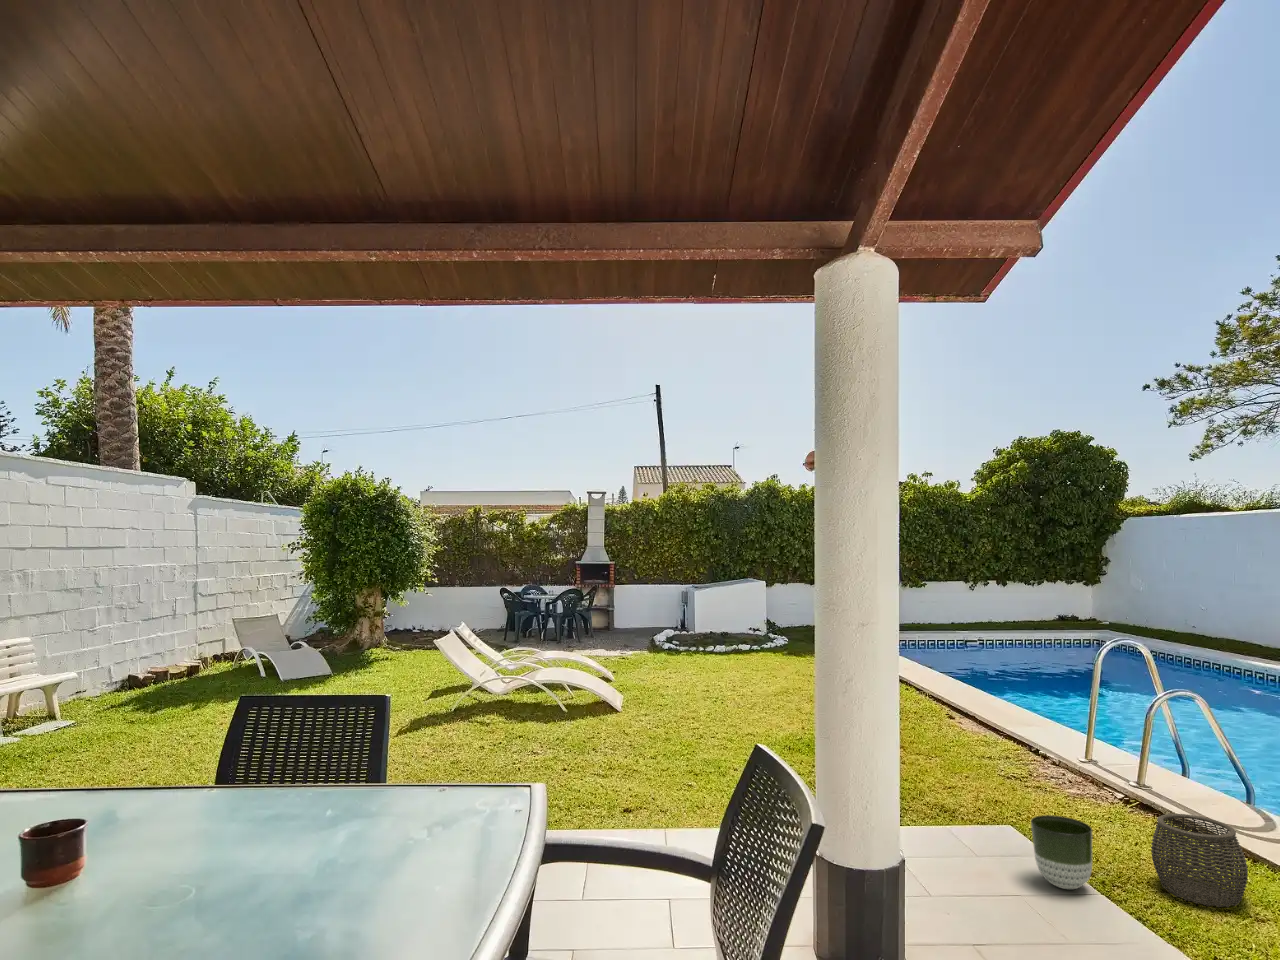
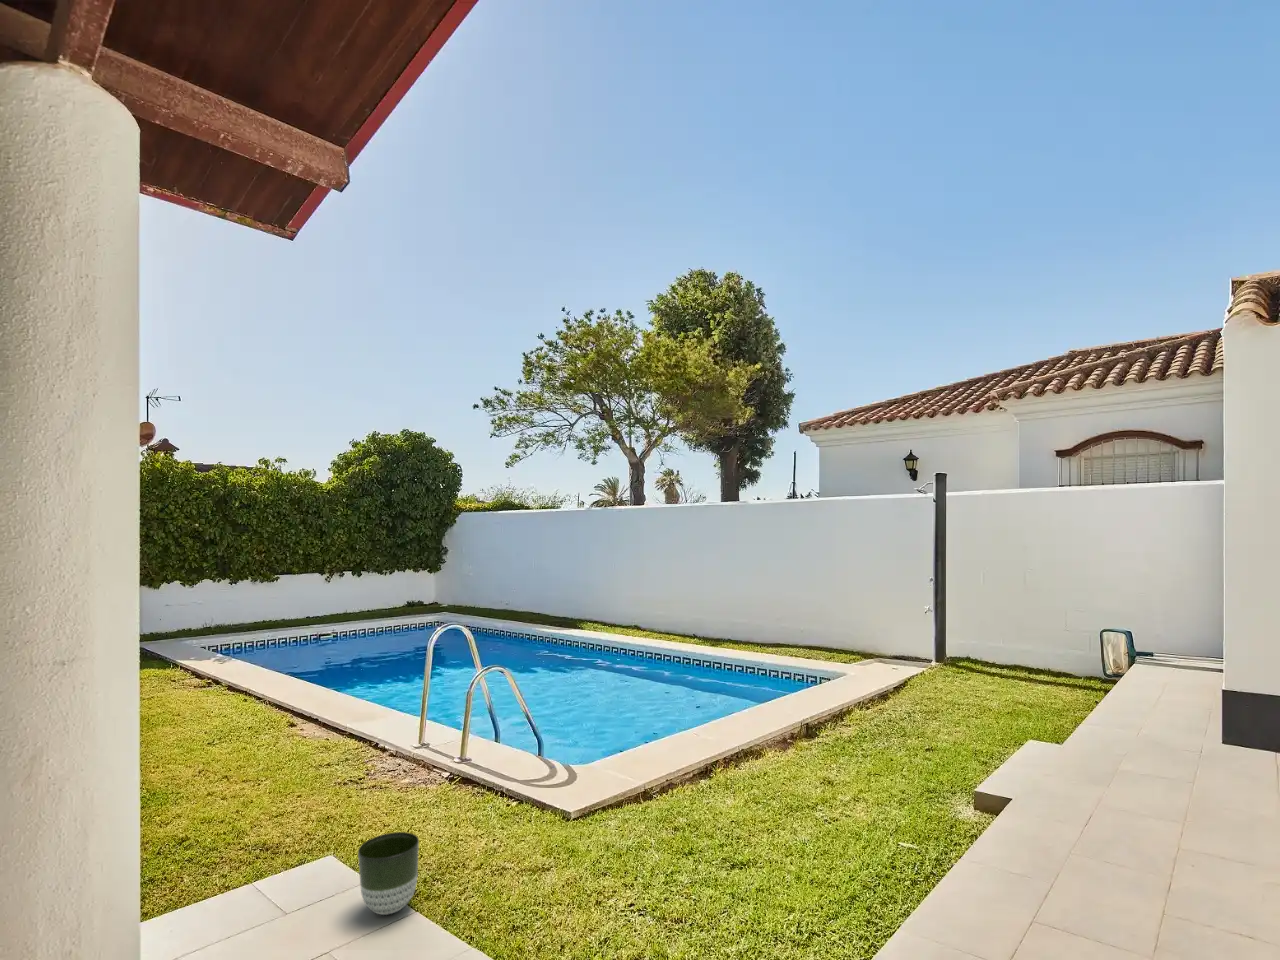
woven basket: present [1151,814,1248,907] -> none [470,790,543,879]

